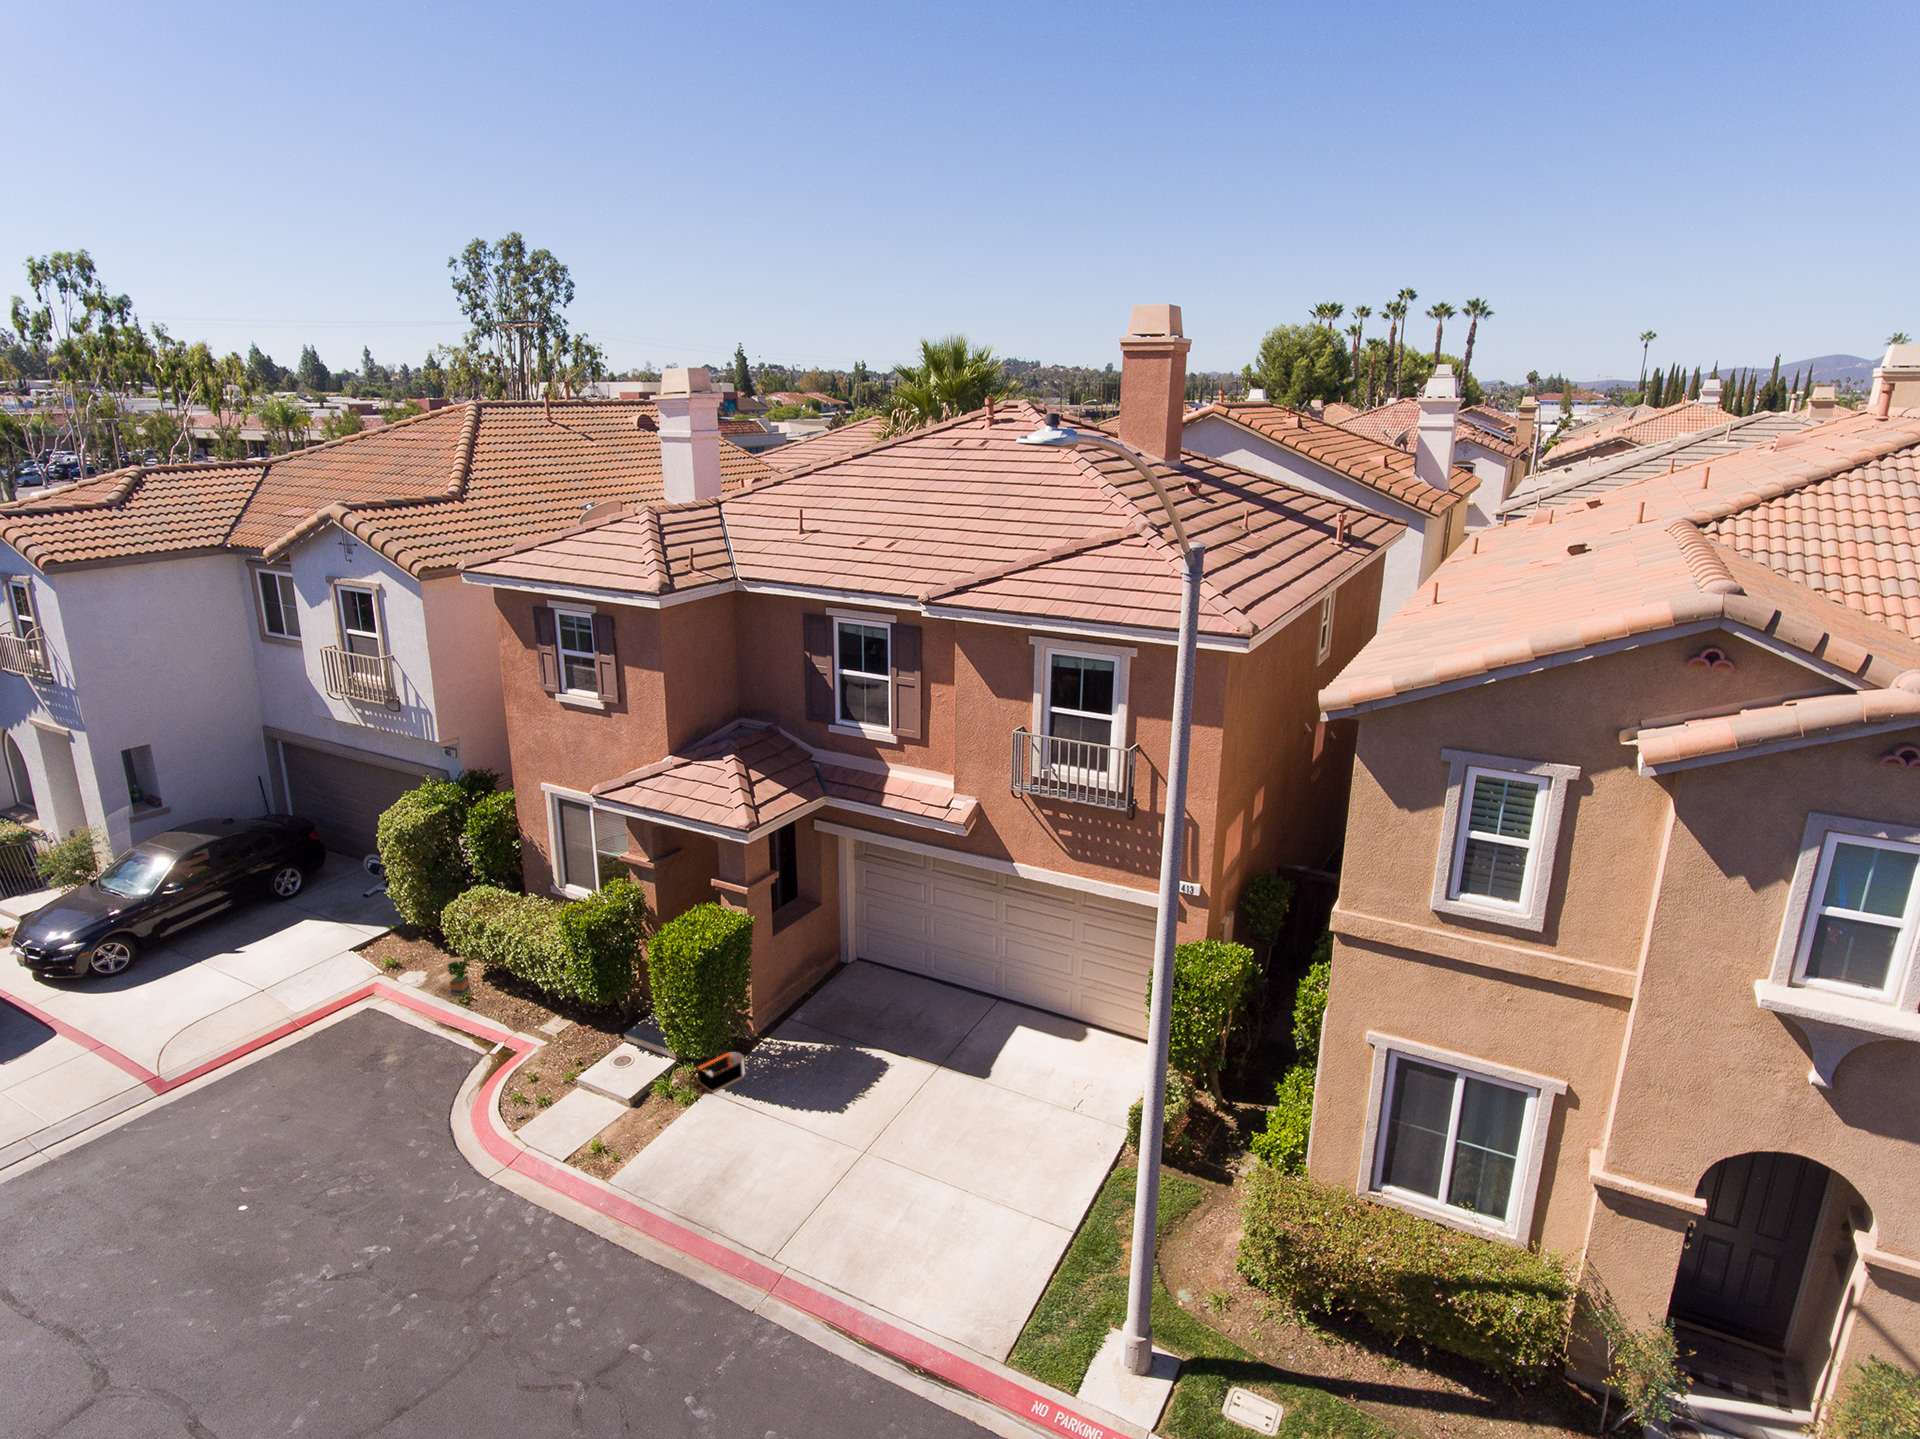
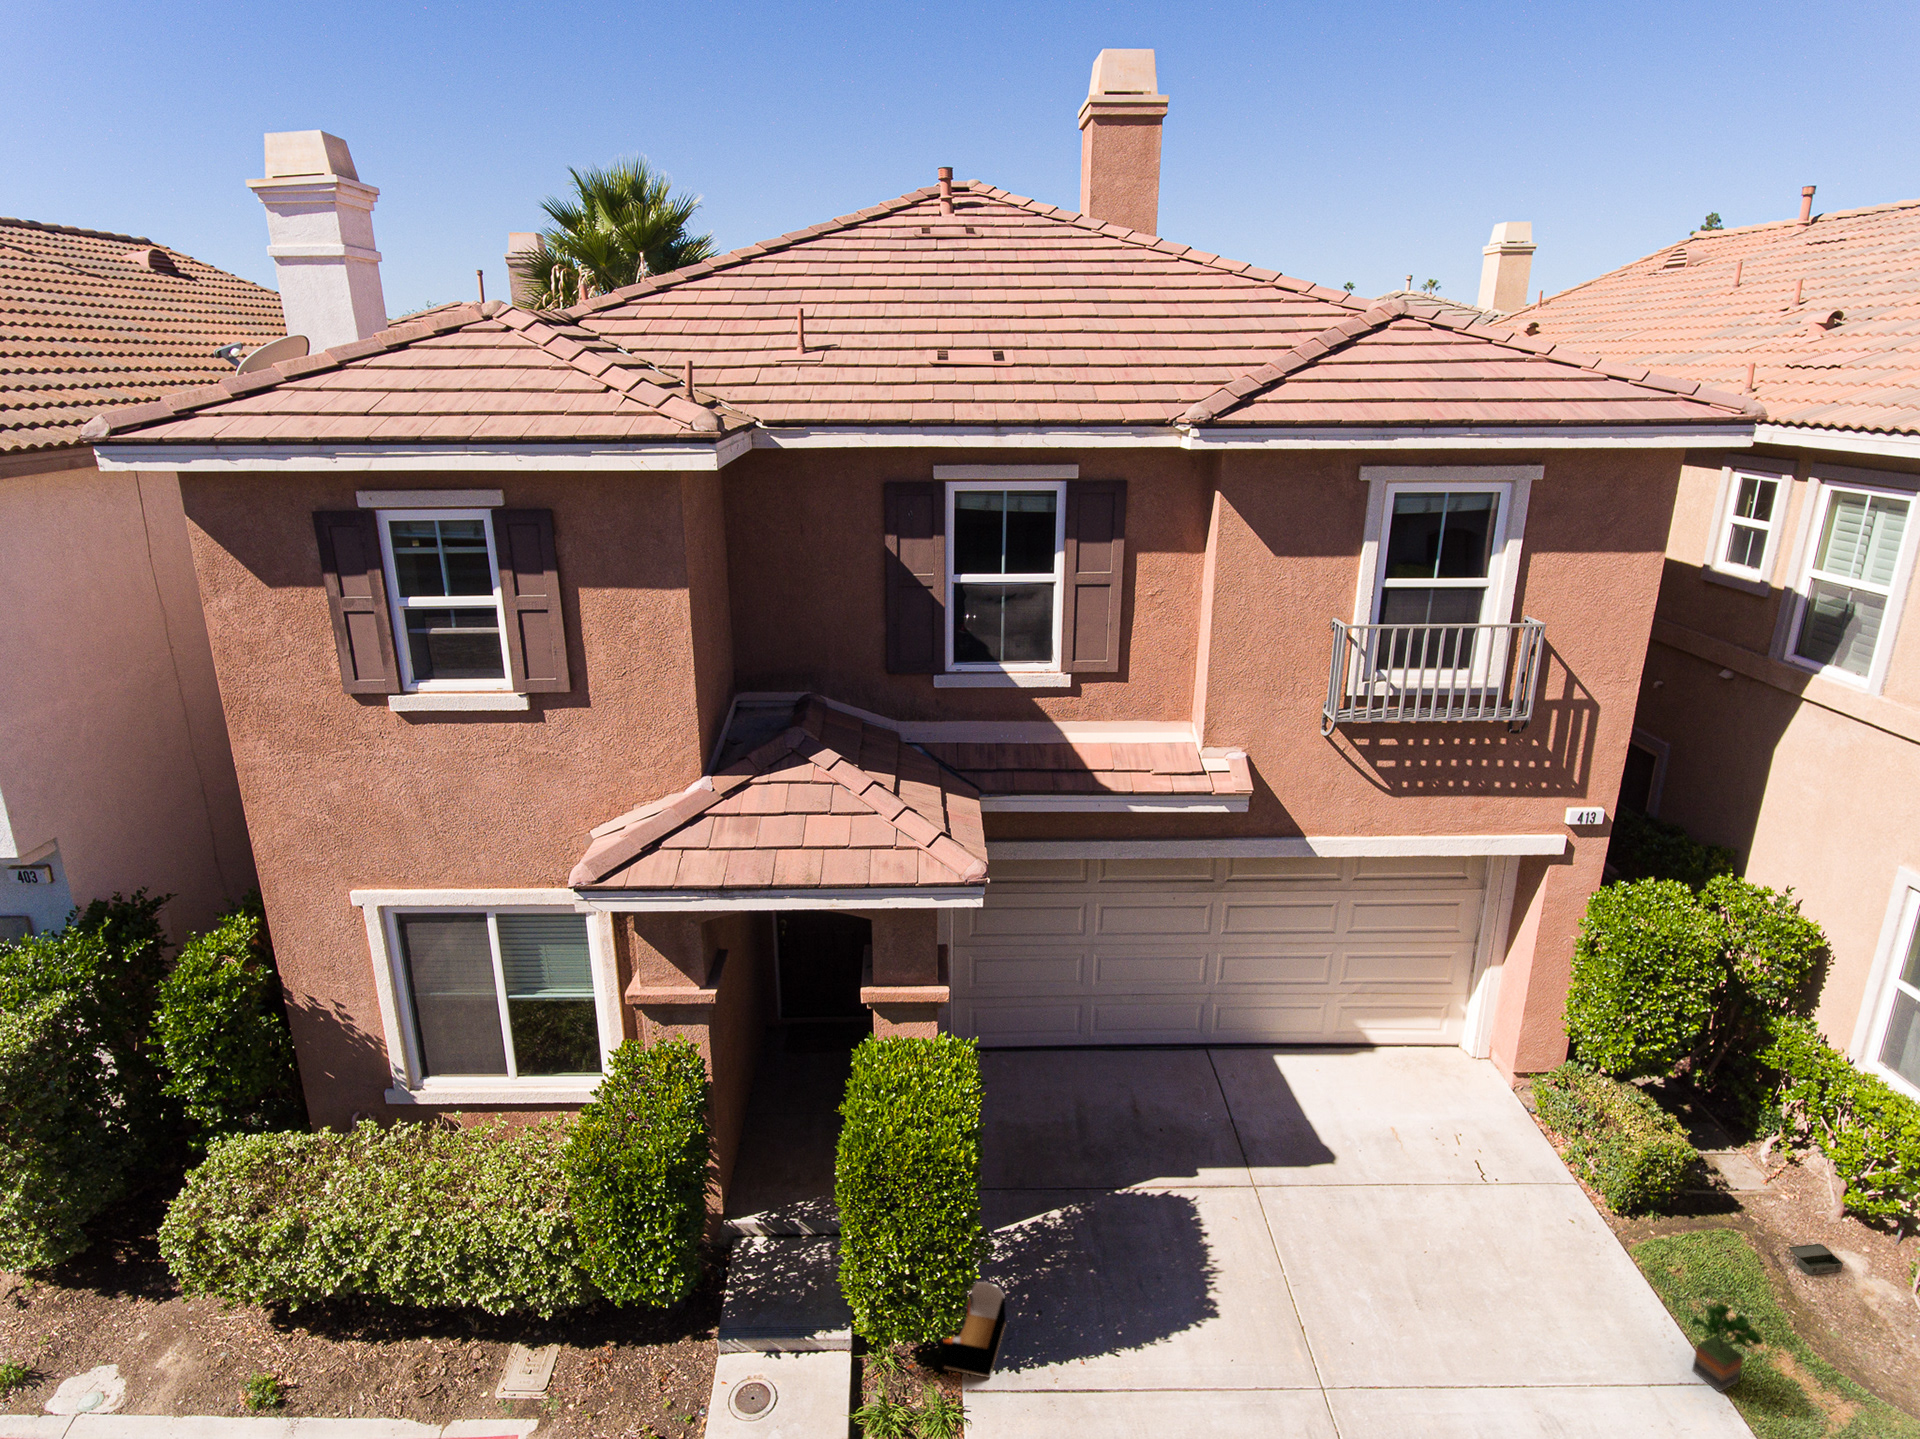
potted tree: present [448,961,470,996] -> present [1692,1304,1763,1392]
toolbox: none [1185,1202,1213,1226] -> present [1789,1244,1843,1275]

